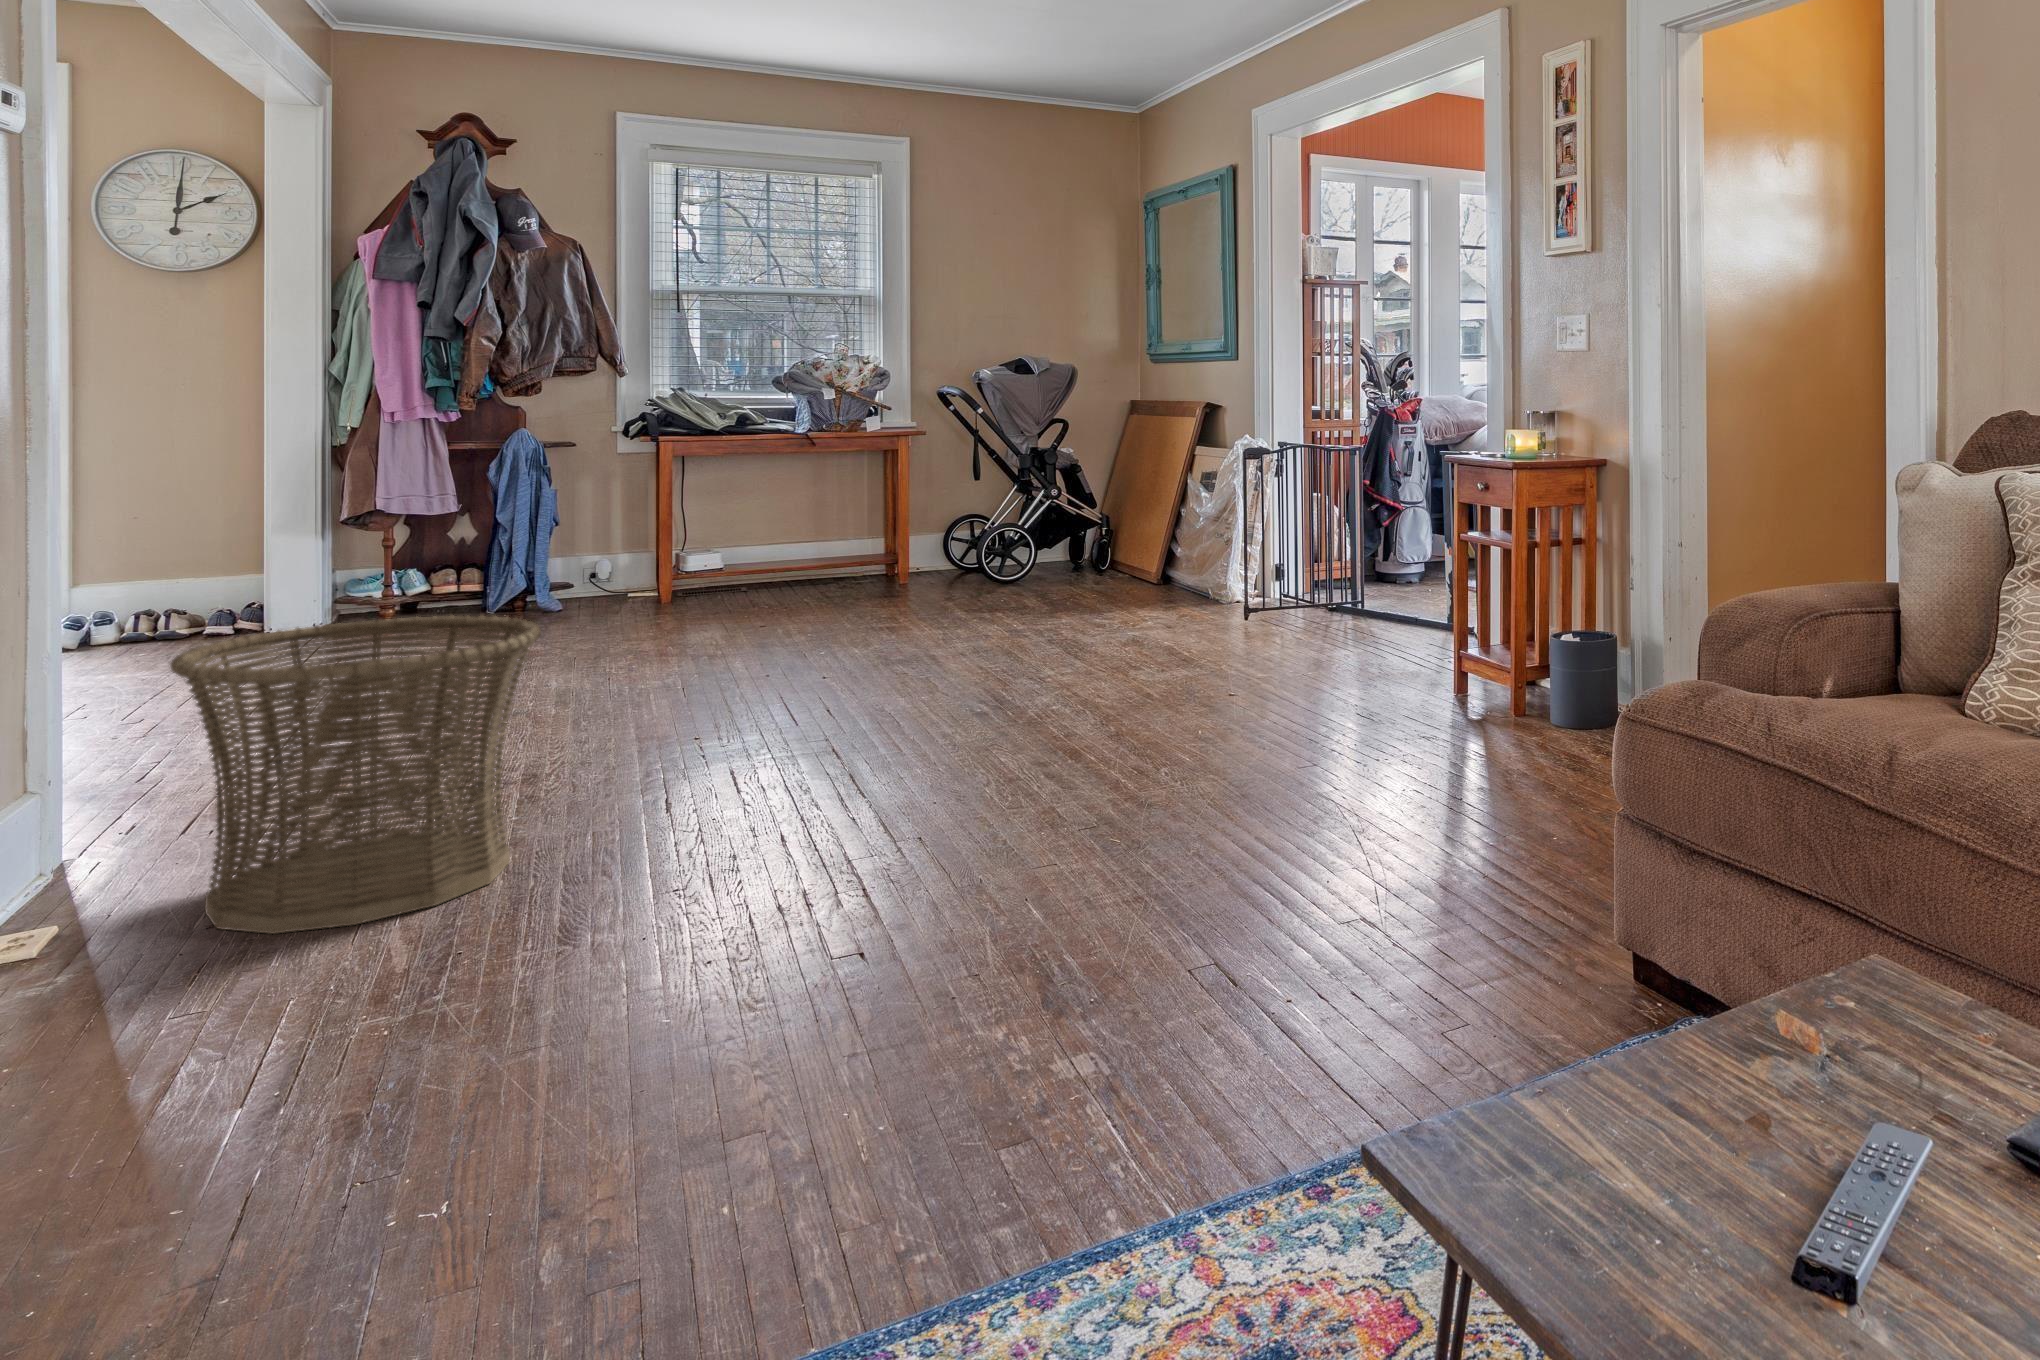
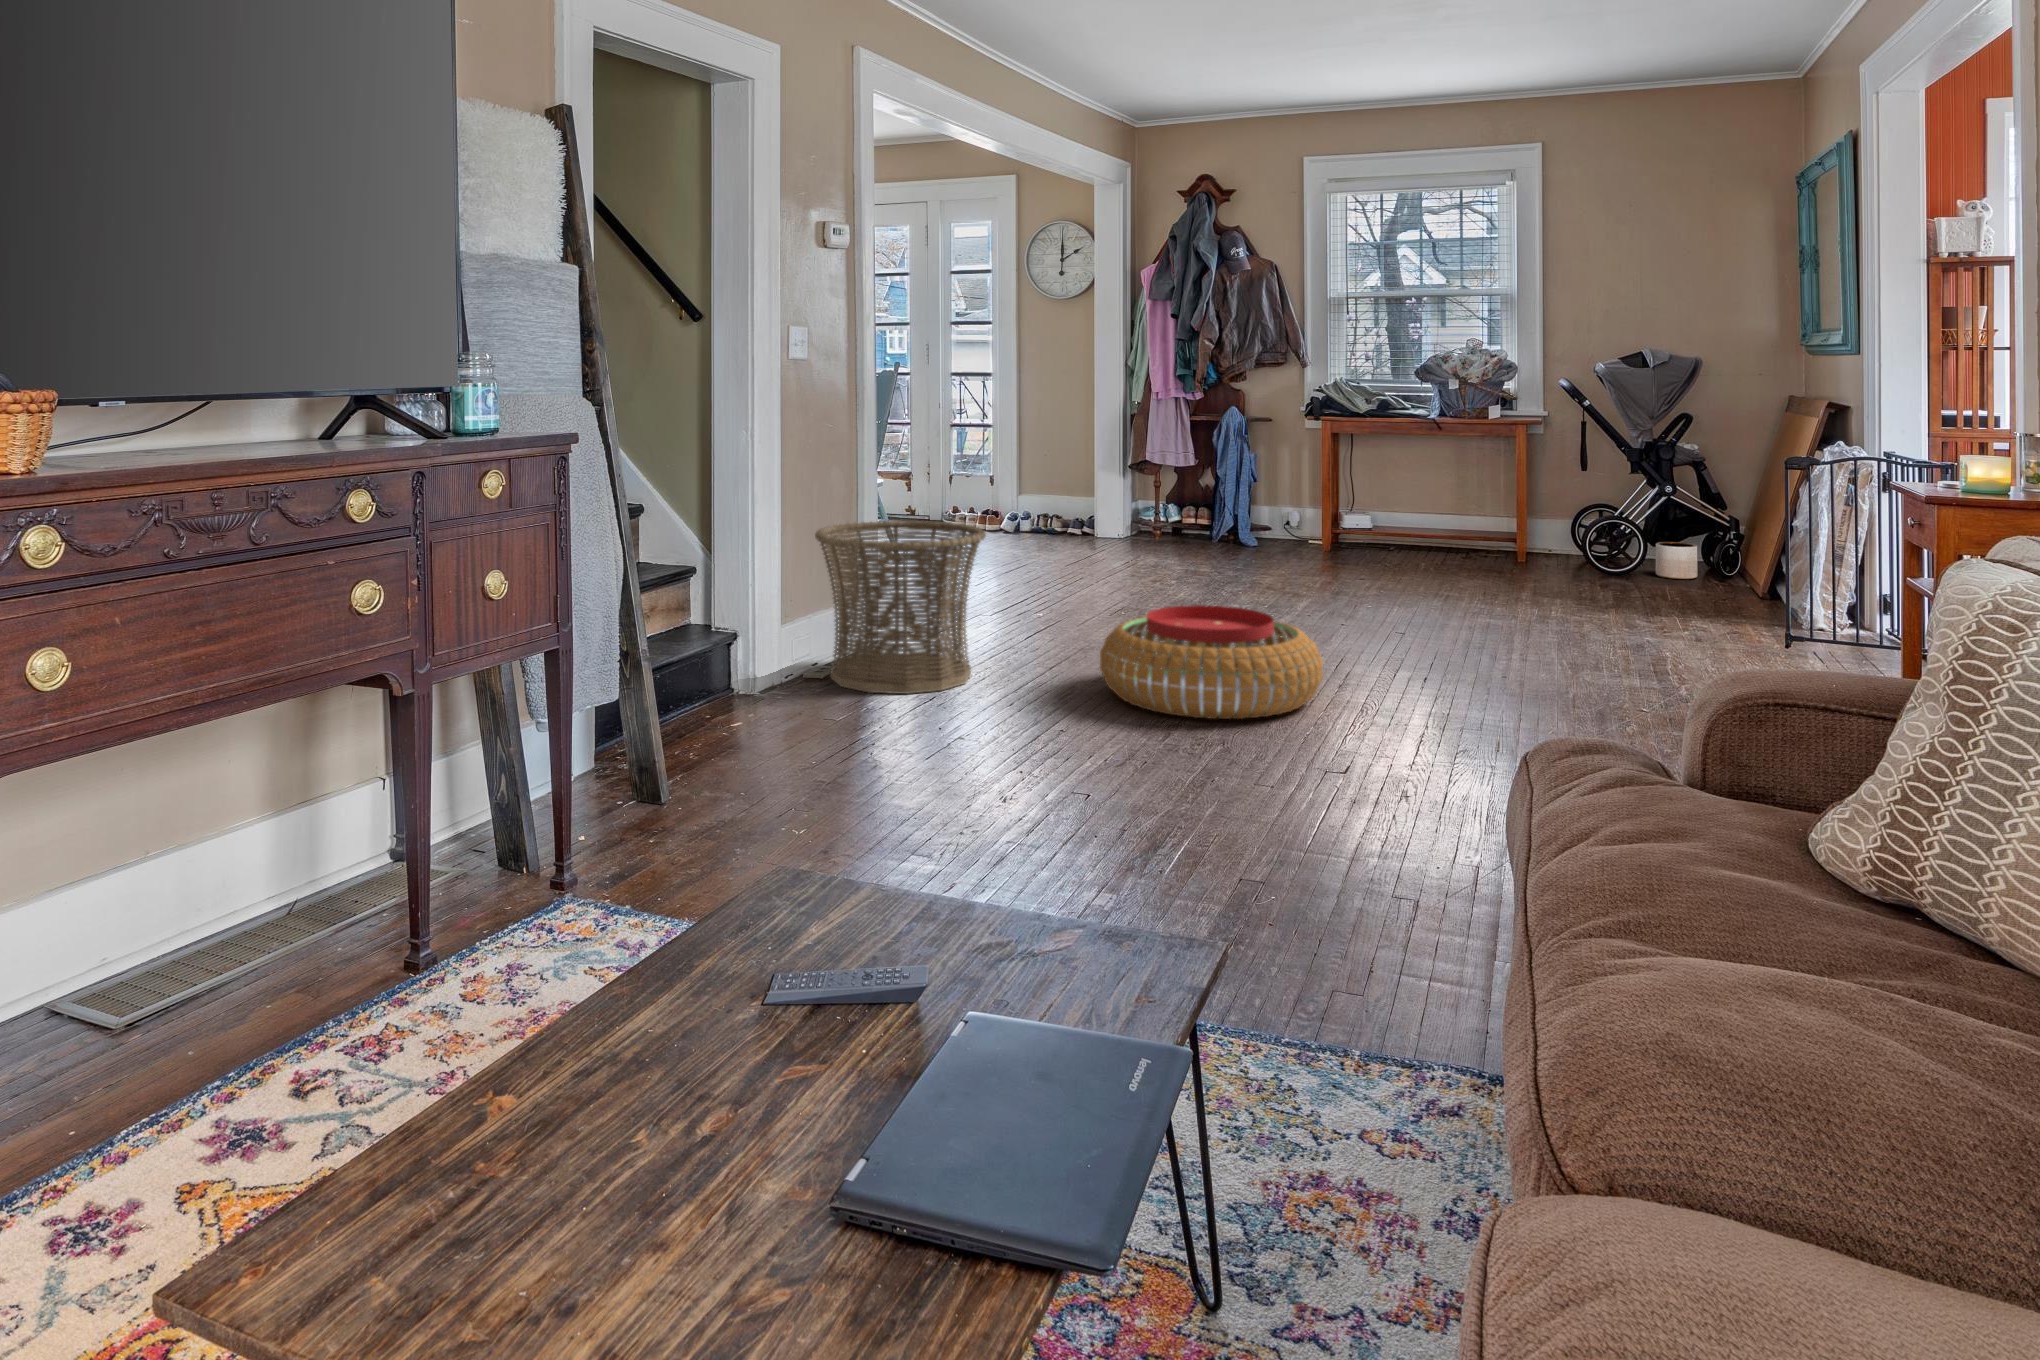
planter: none [1046,545,1083,581] -> present [1656,542,1697,579]
pouf: none [727,667,1029,818] -> present [1100,605,1323,719]

